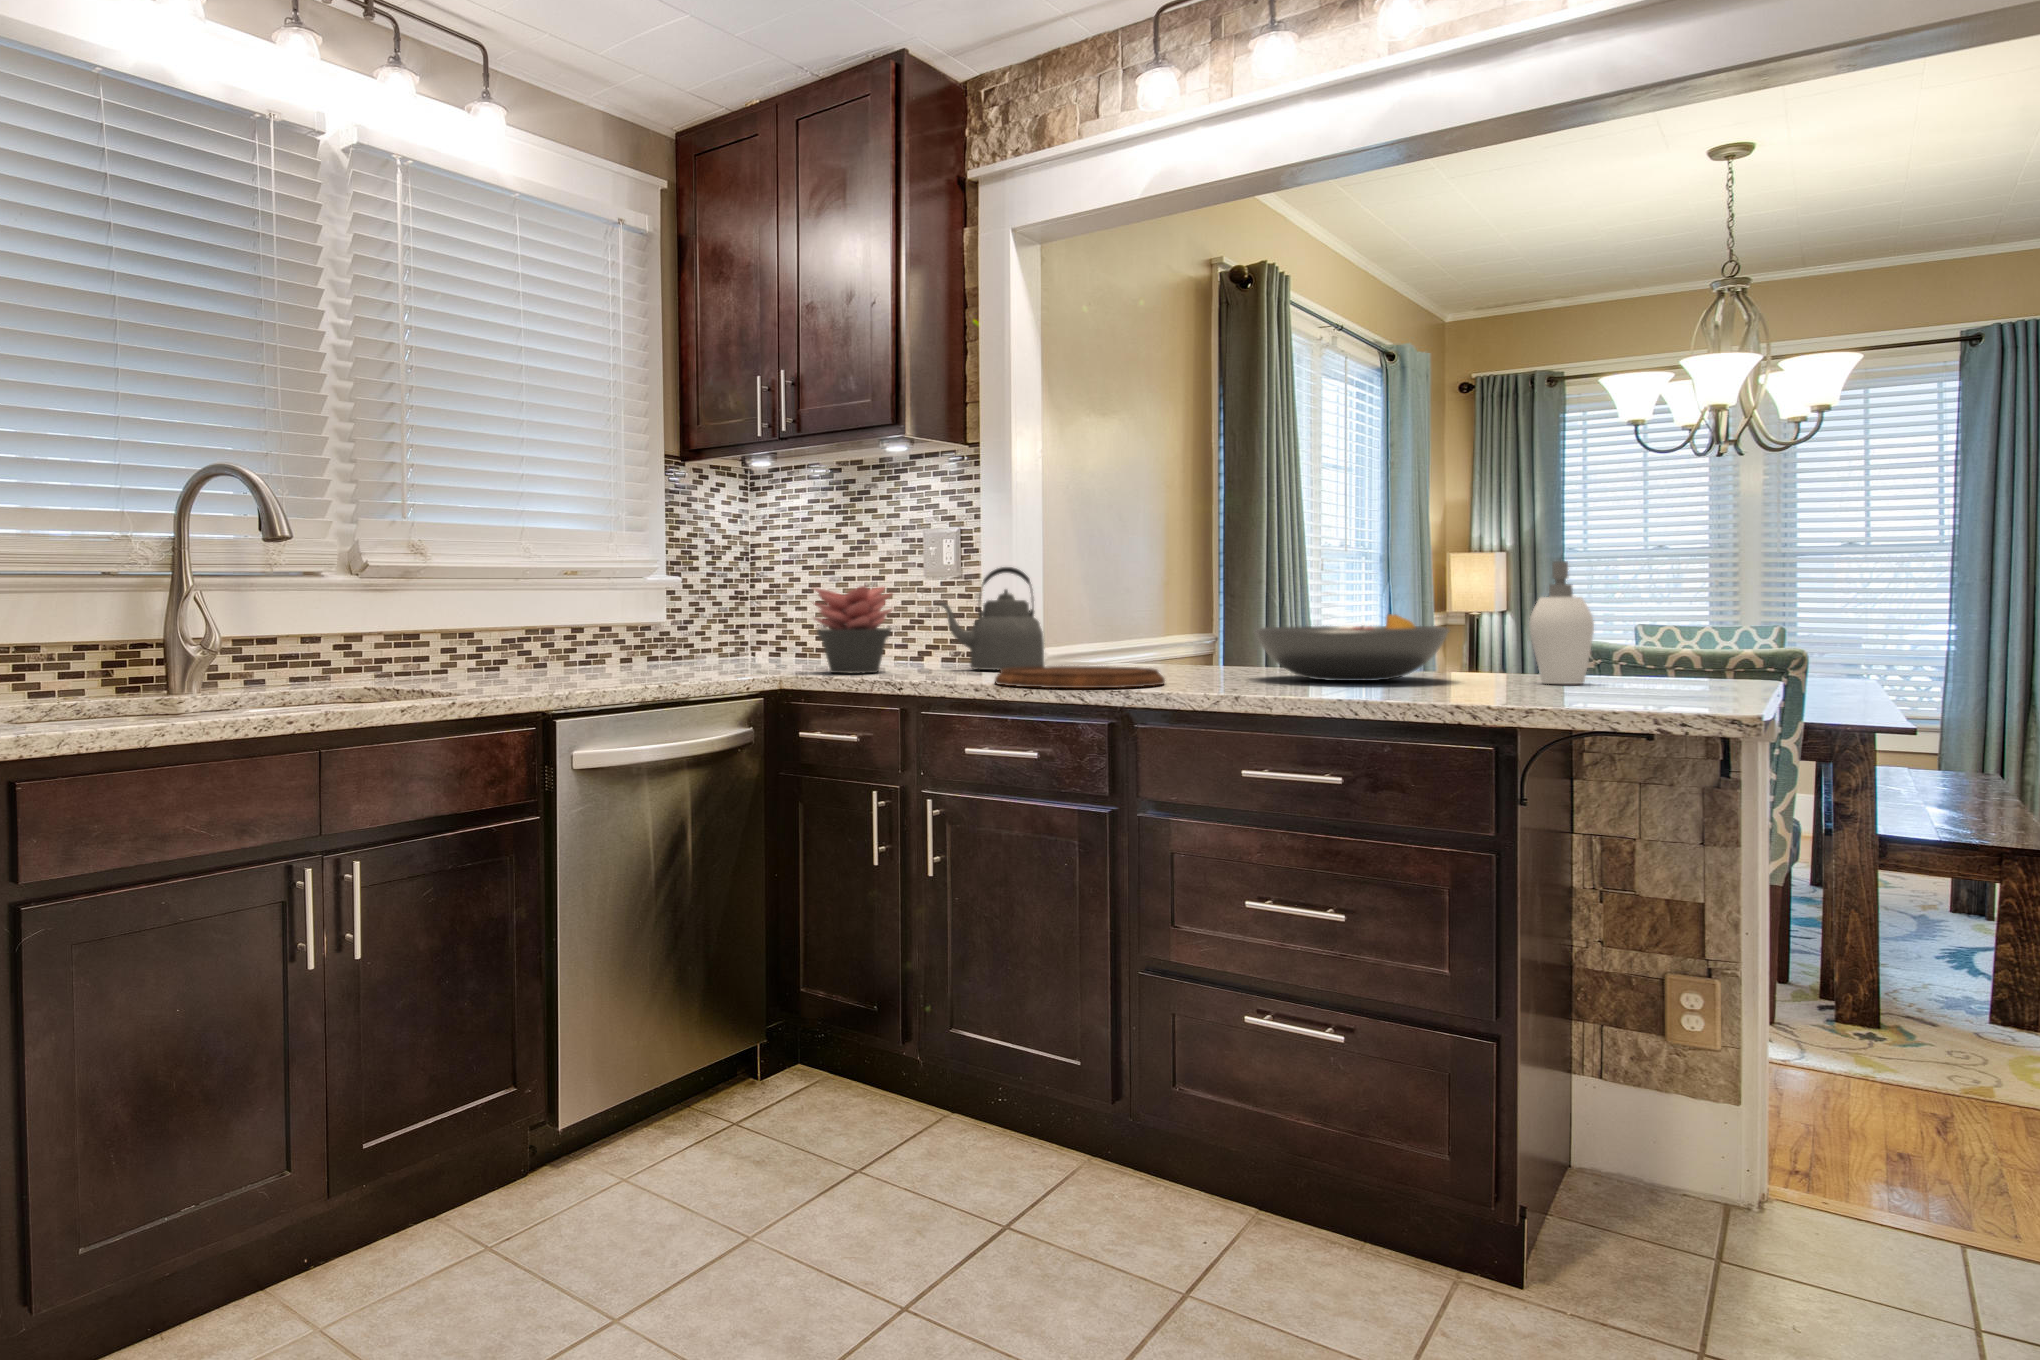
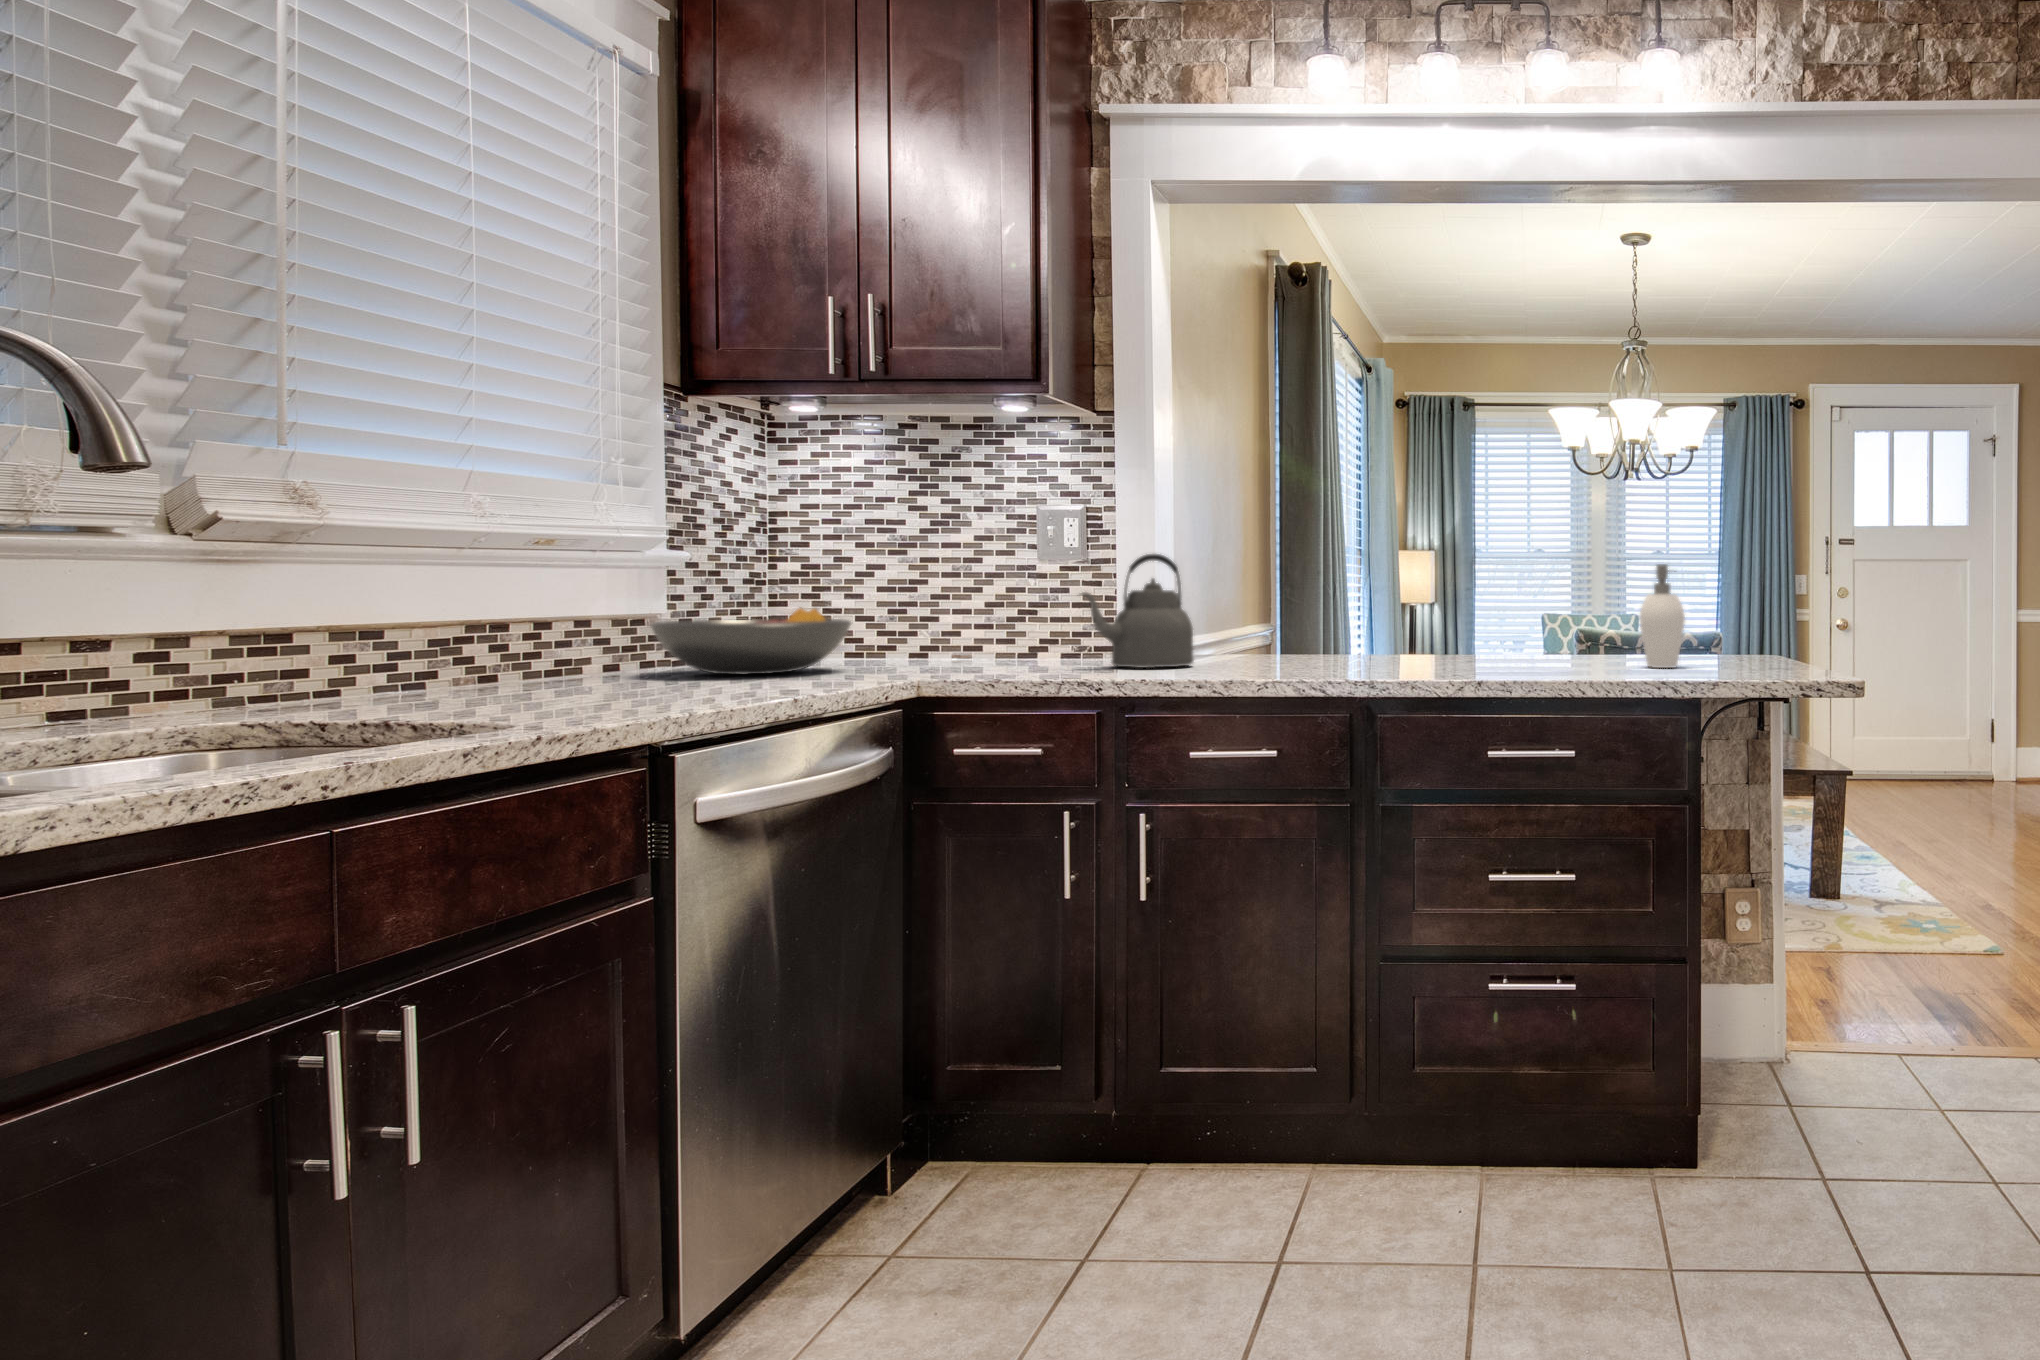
succulent plant: present [814,586,892,674] -> none [930,571,1040,676]
fruit bowl: present [1254,614,1449,681] -> present [651,608,851,674]
cutting board: present [995,666,1165,688] -> none [1194,661,1368,685]

